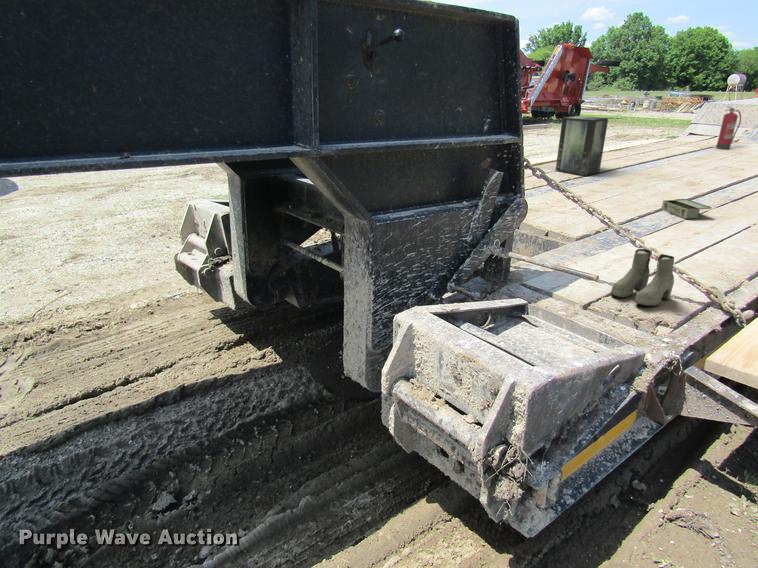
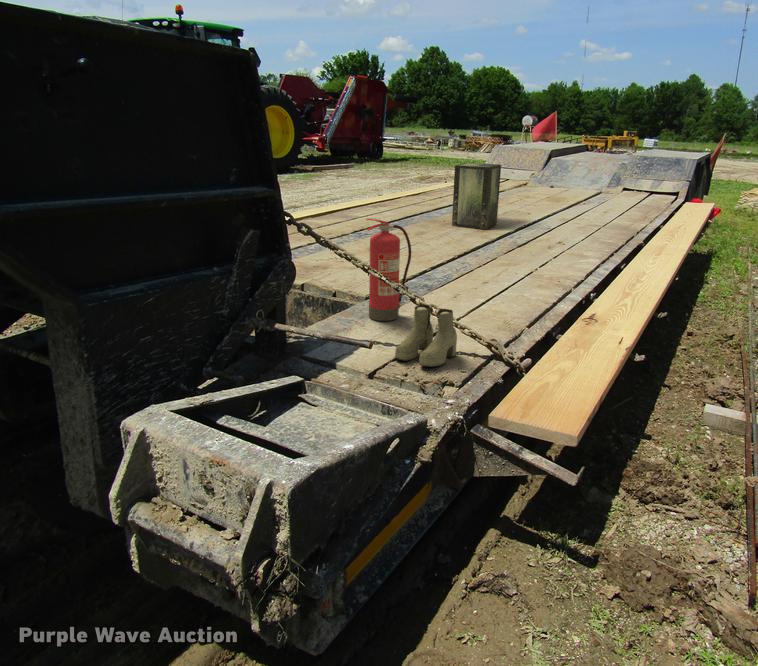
fire extinguisher: present [716,108,741,149] -> present [366,219,411,321]
storage box: present [556,116,608,176] -> present [452,163,501,229]
toolbox: present [662,199,711,219] -> none [453,245,500,266]

